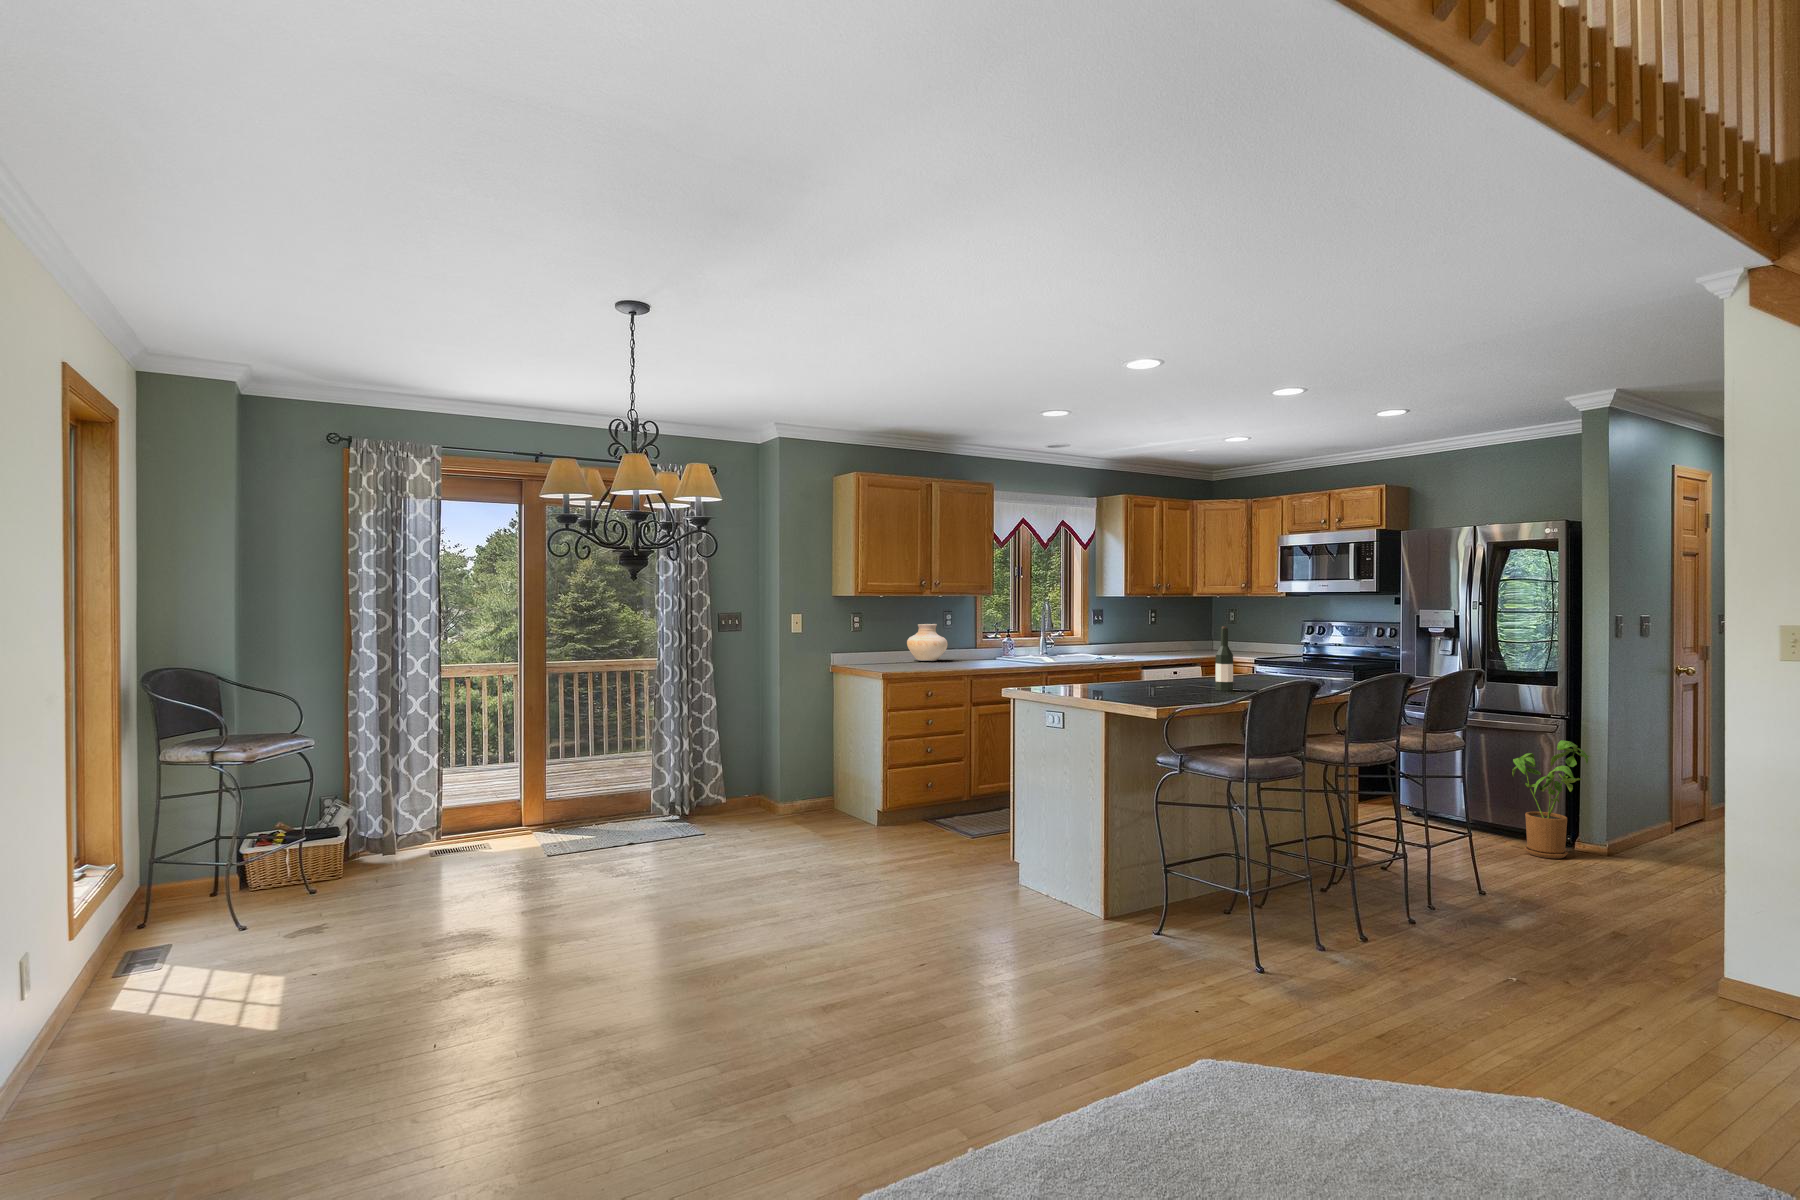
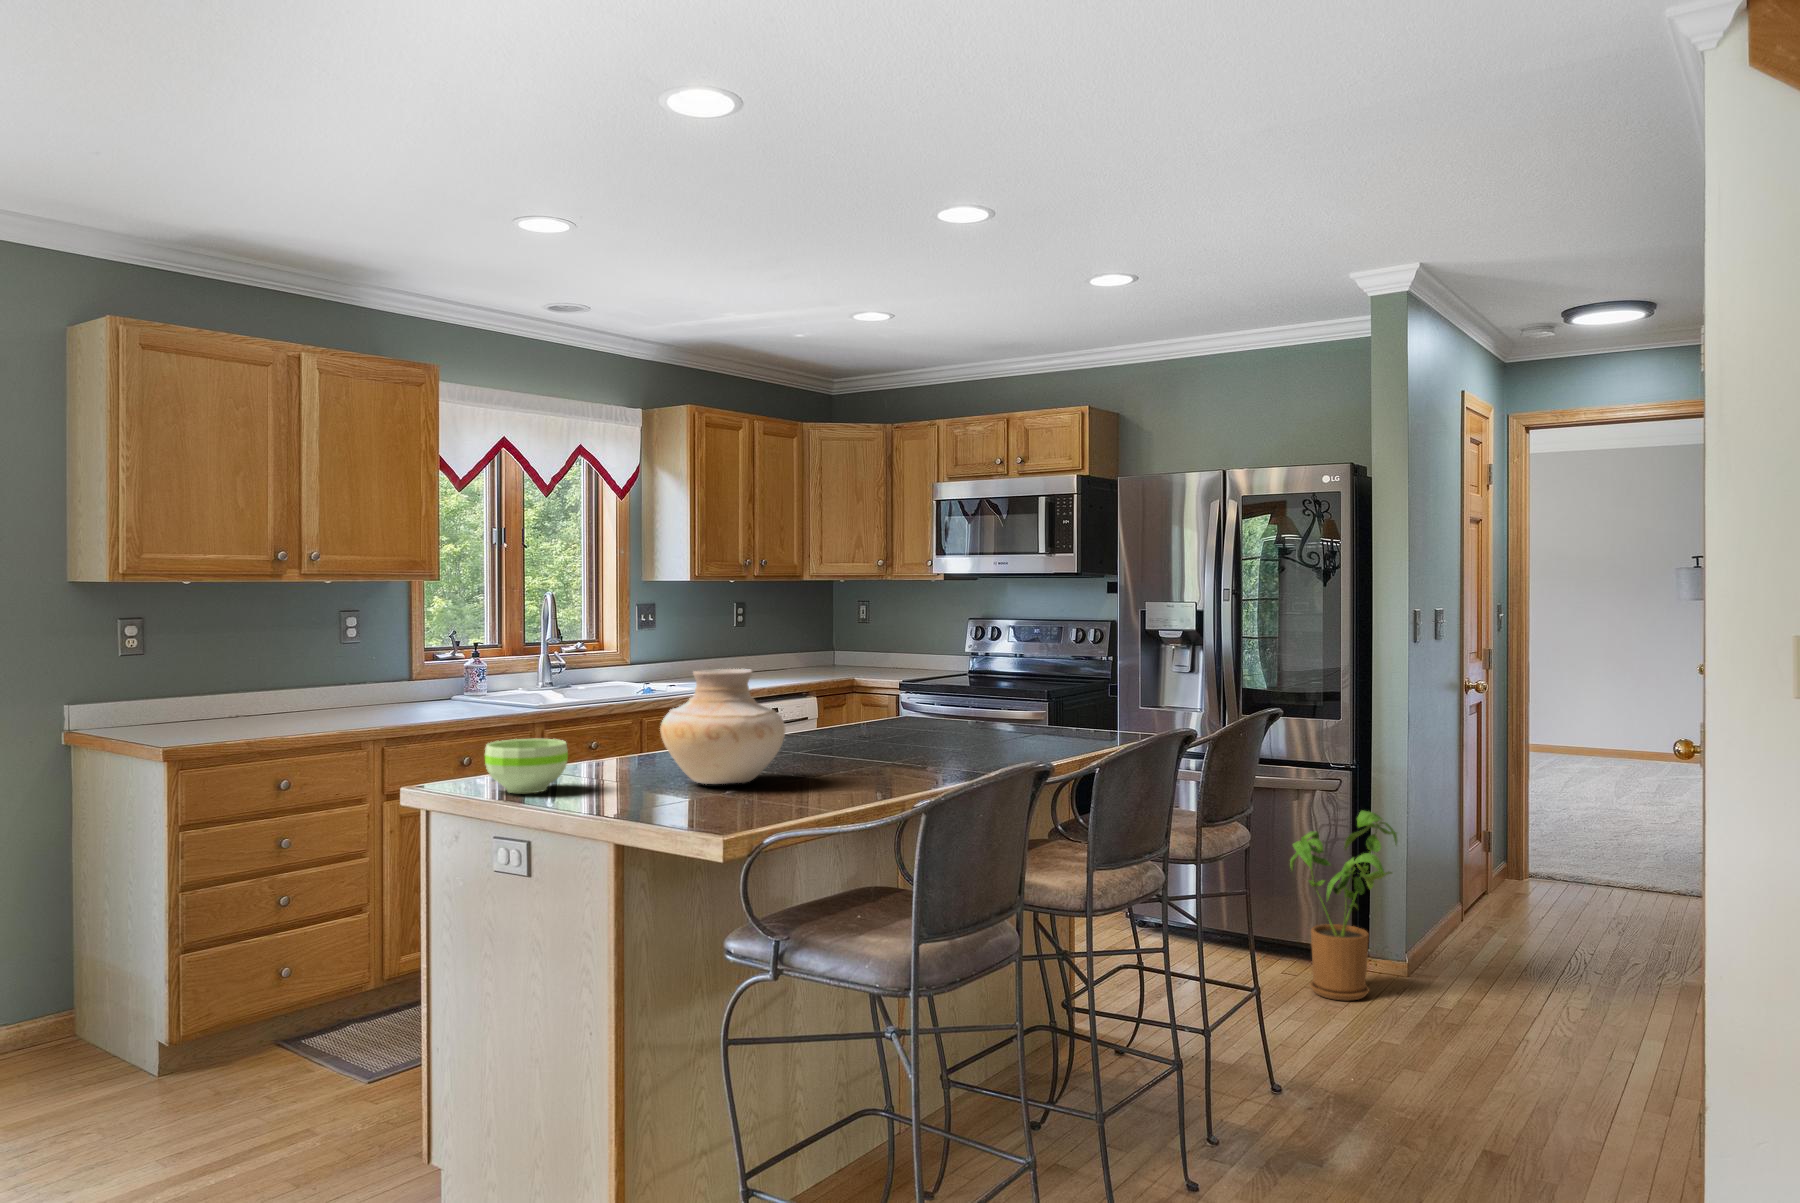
vase: present [907,624,948,661] -> present [660,669,785,784]
wine bottle: present [1216,626,1233,691] -> none [842,643,874,768]
bowl: none [1042,668,1080,692] -> present [485,739,568,793]

